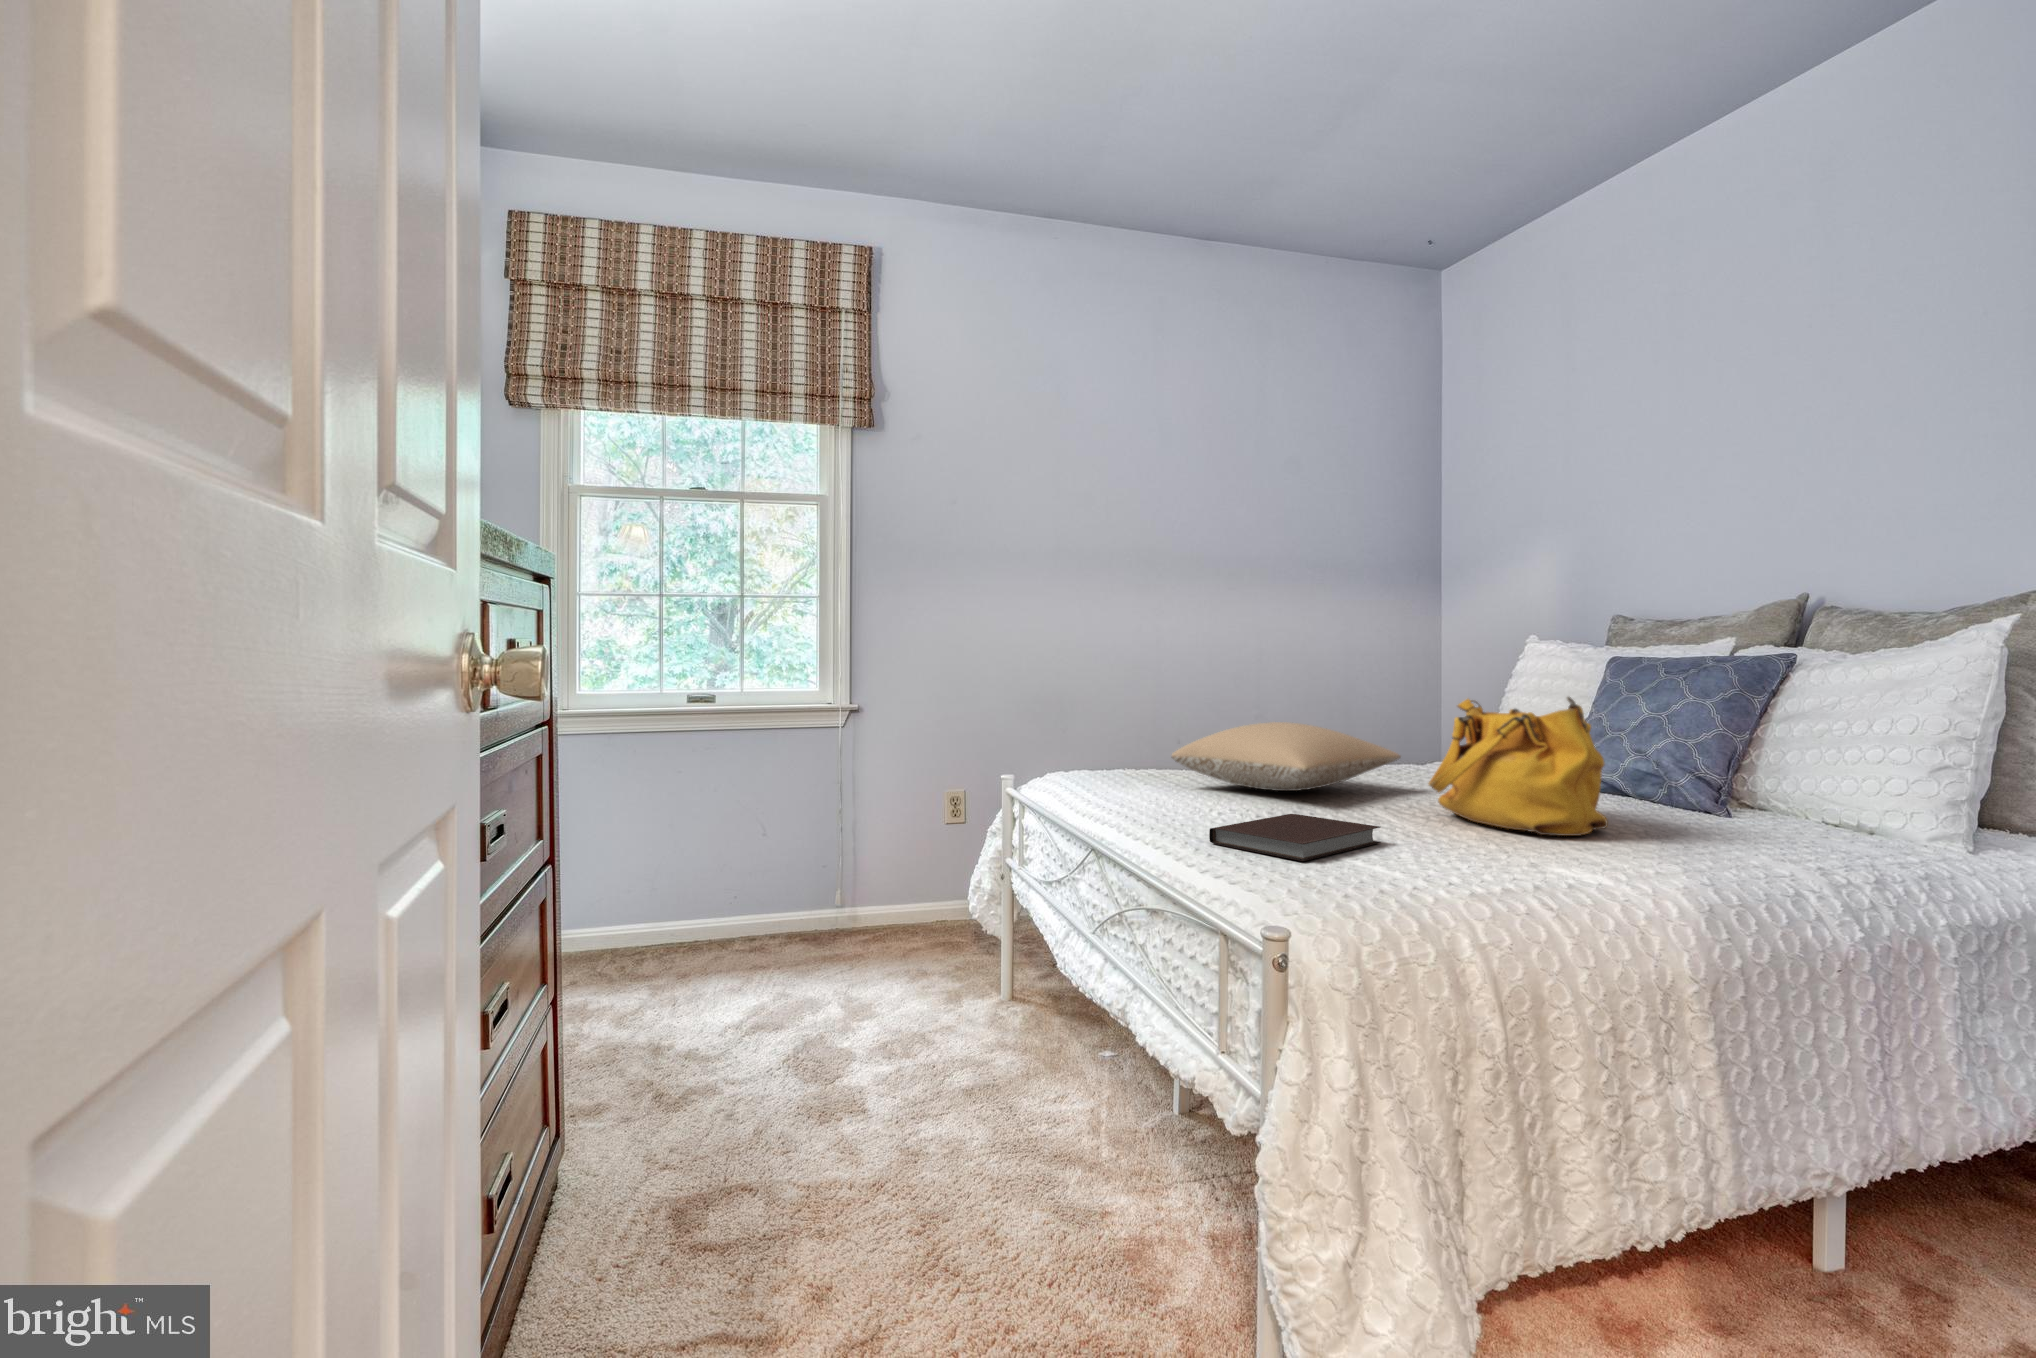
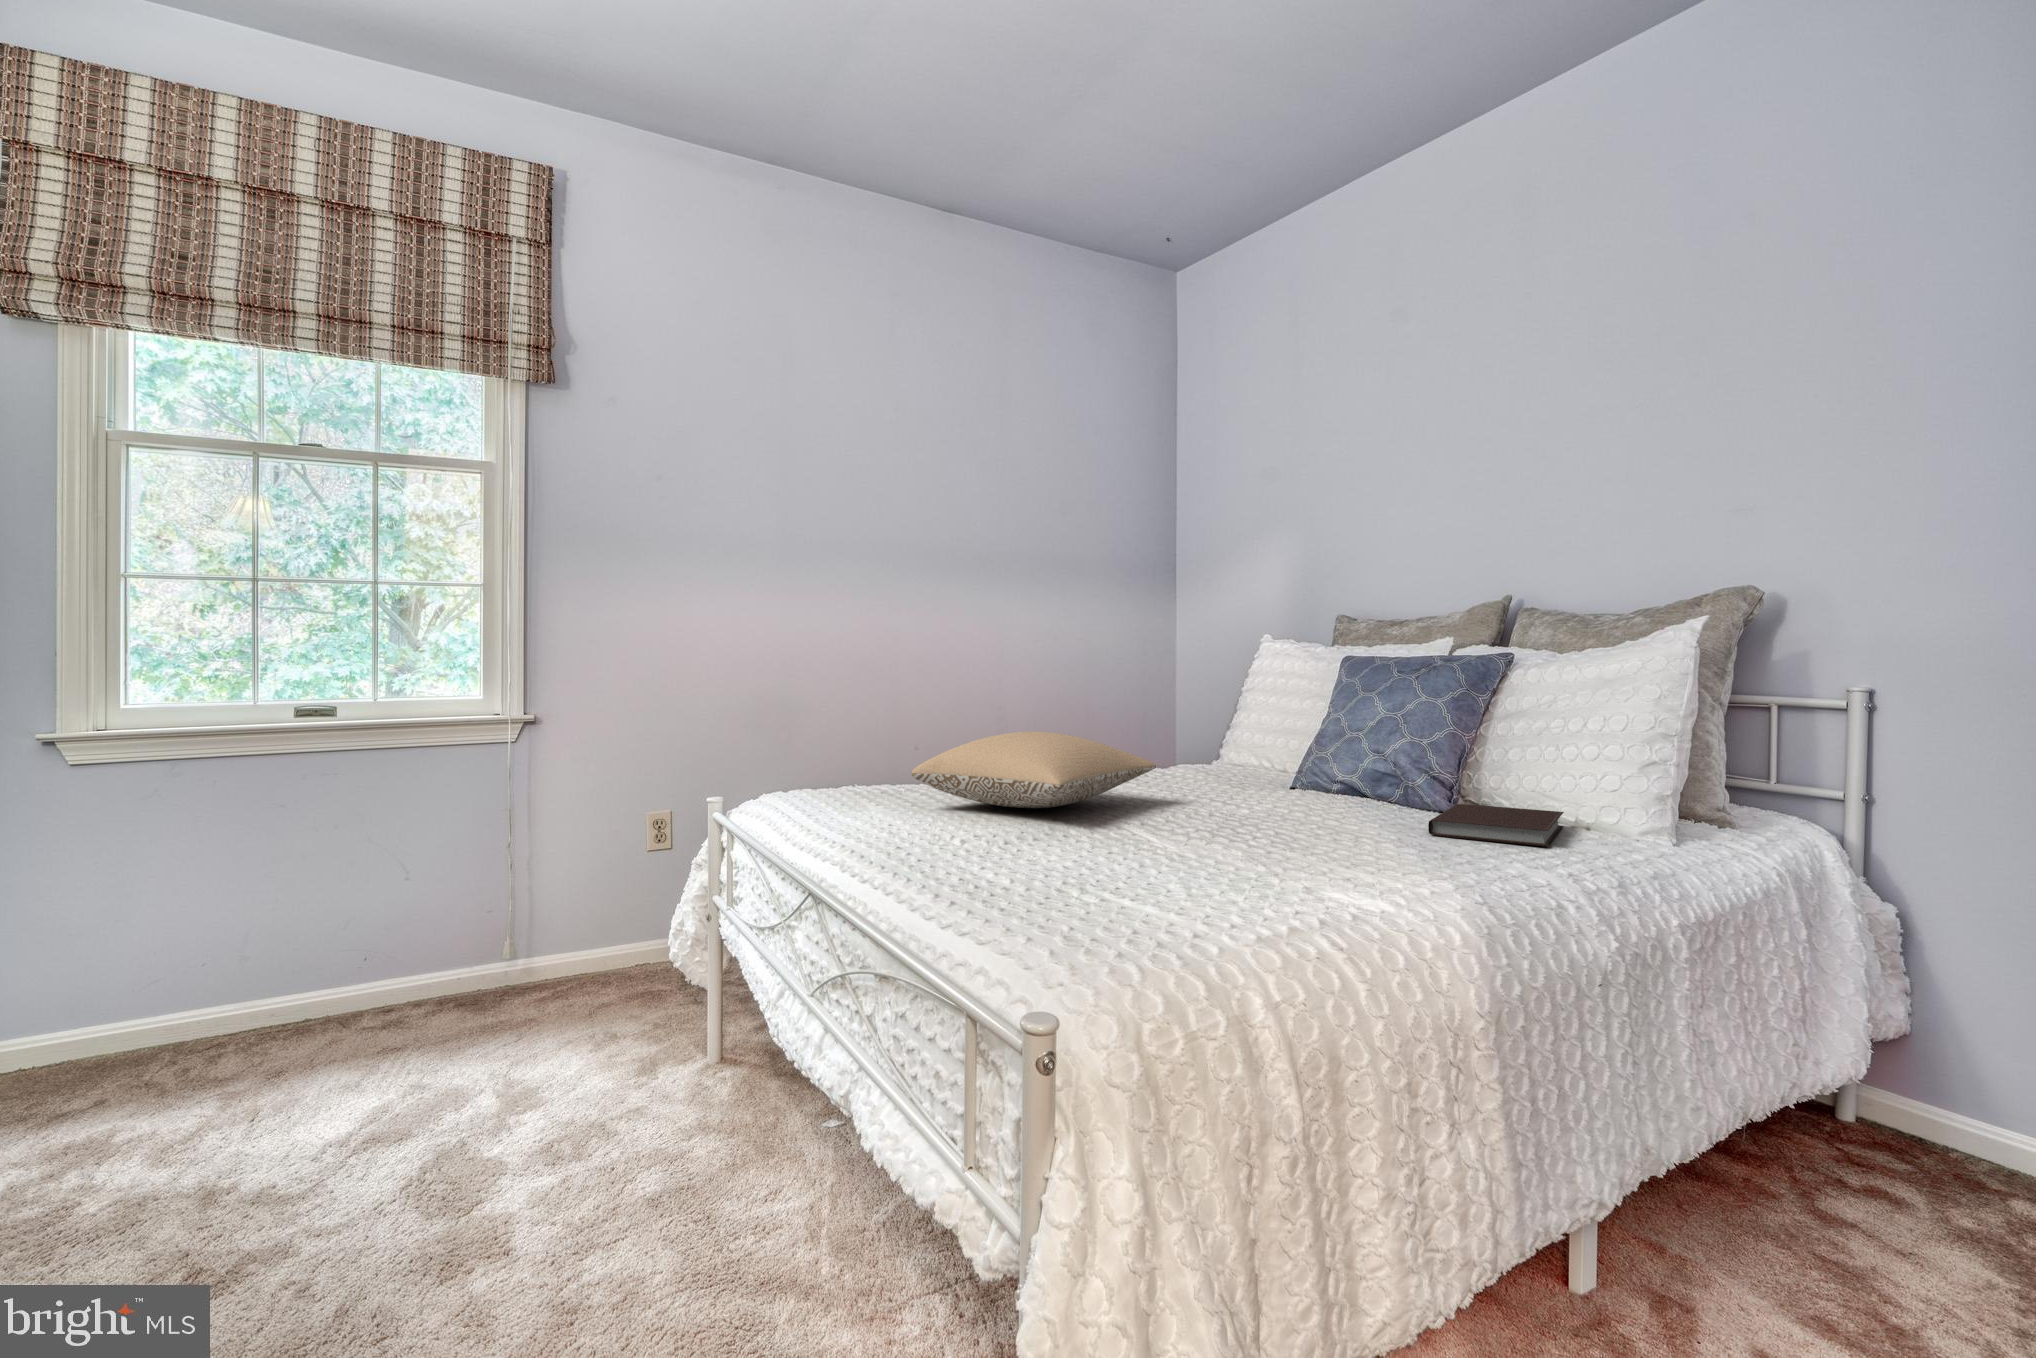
handbag: present [1429,697,1608,836] -> none [1189,699,1367,850]
notebook: present [1209,814,1381,861] -> present [1428,804,1564,847]

